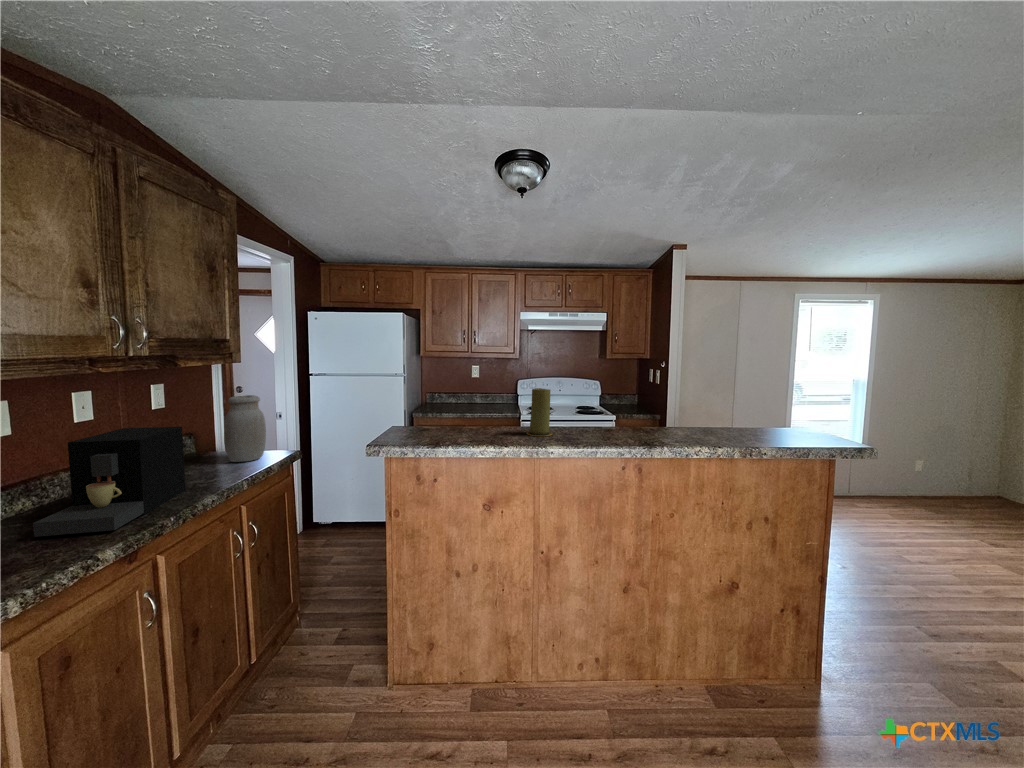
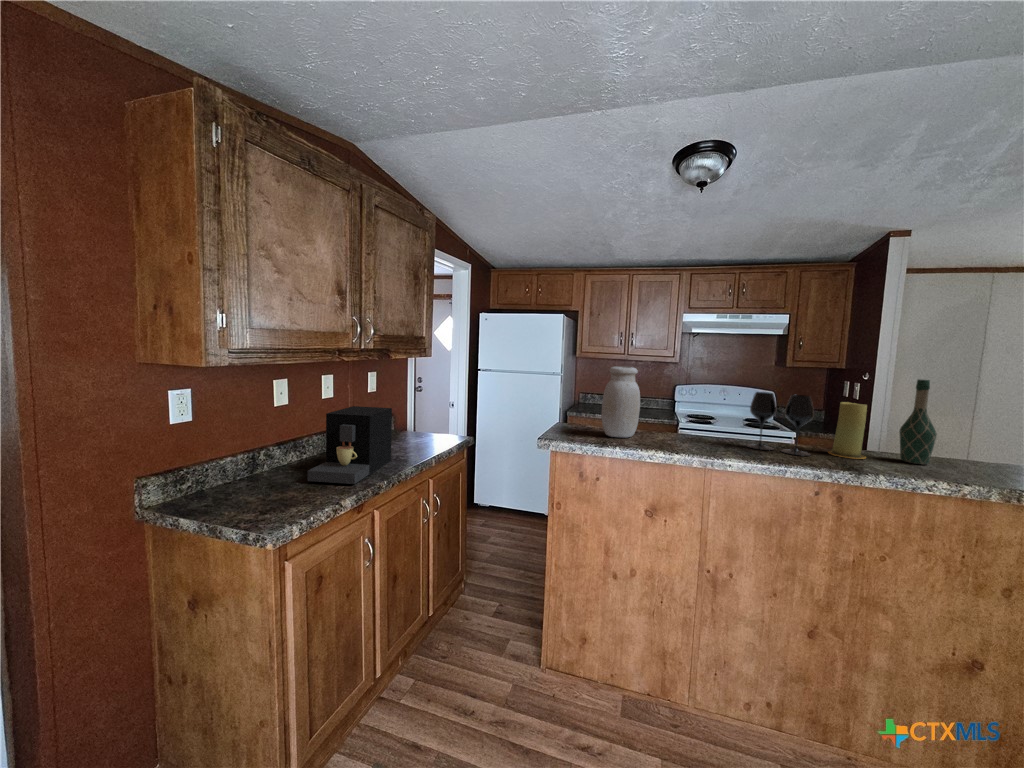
wine bottle: none [678,367,701,435] -> present [899,380,937,464]
wine glass: none [569,383,618,437] -> present [747,392,814,456]
candle: present [526,388,552,436] -> present [828,402,867,459]
jar: present [224,395,266,462] -> present [601,367,640,437]

